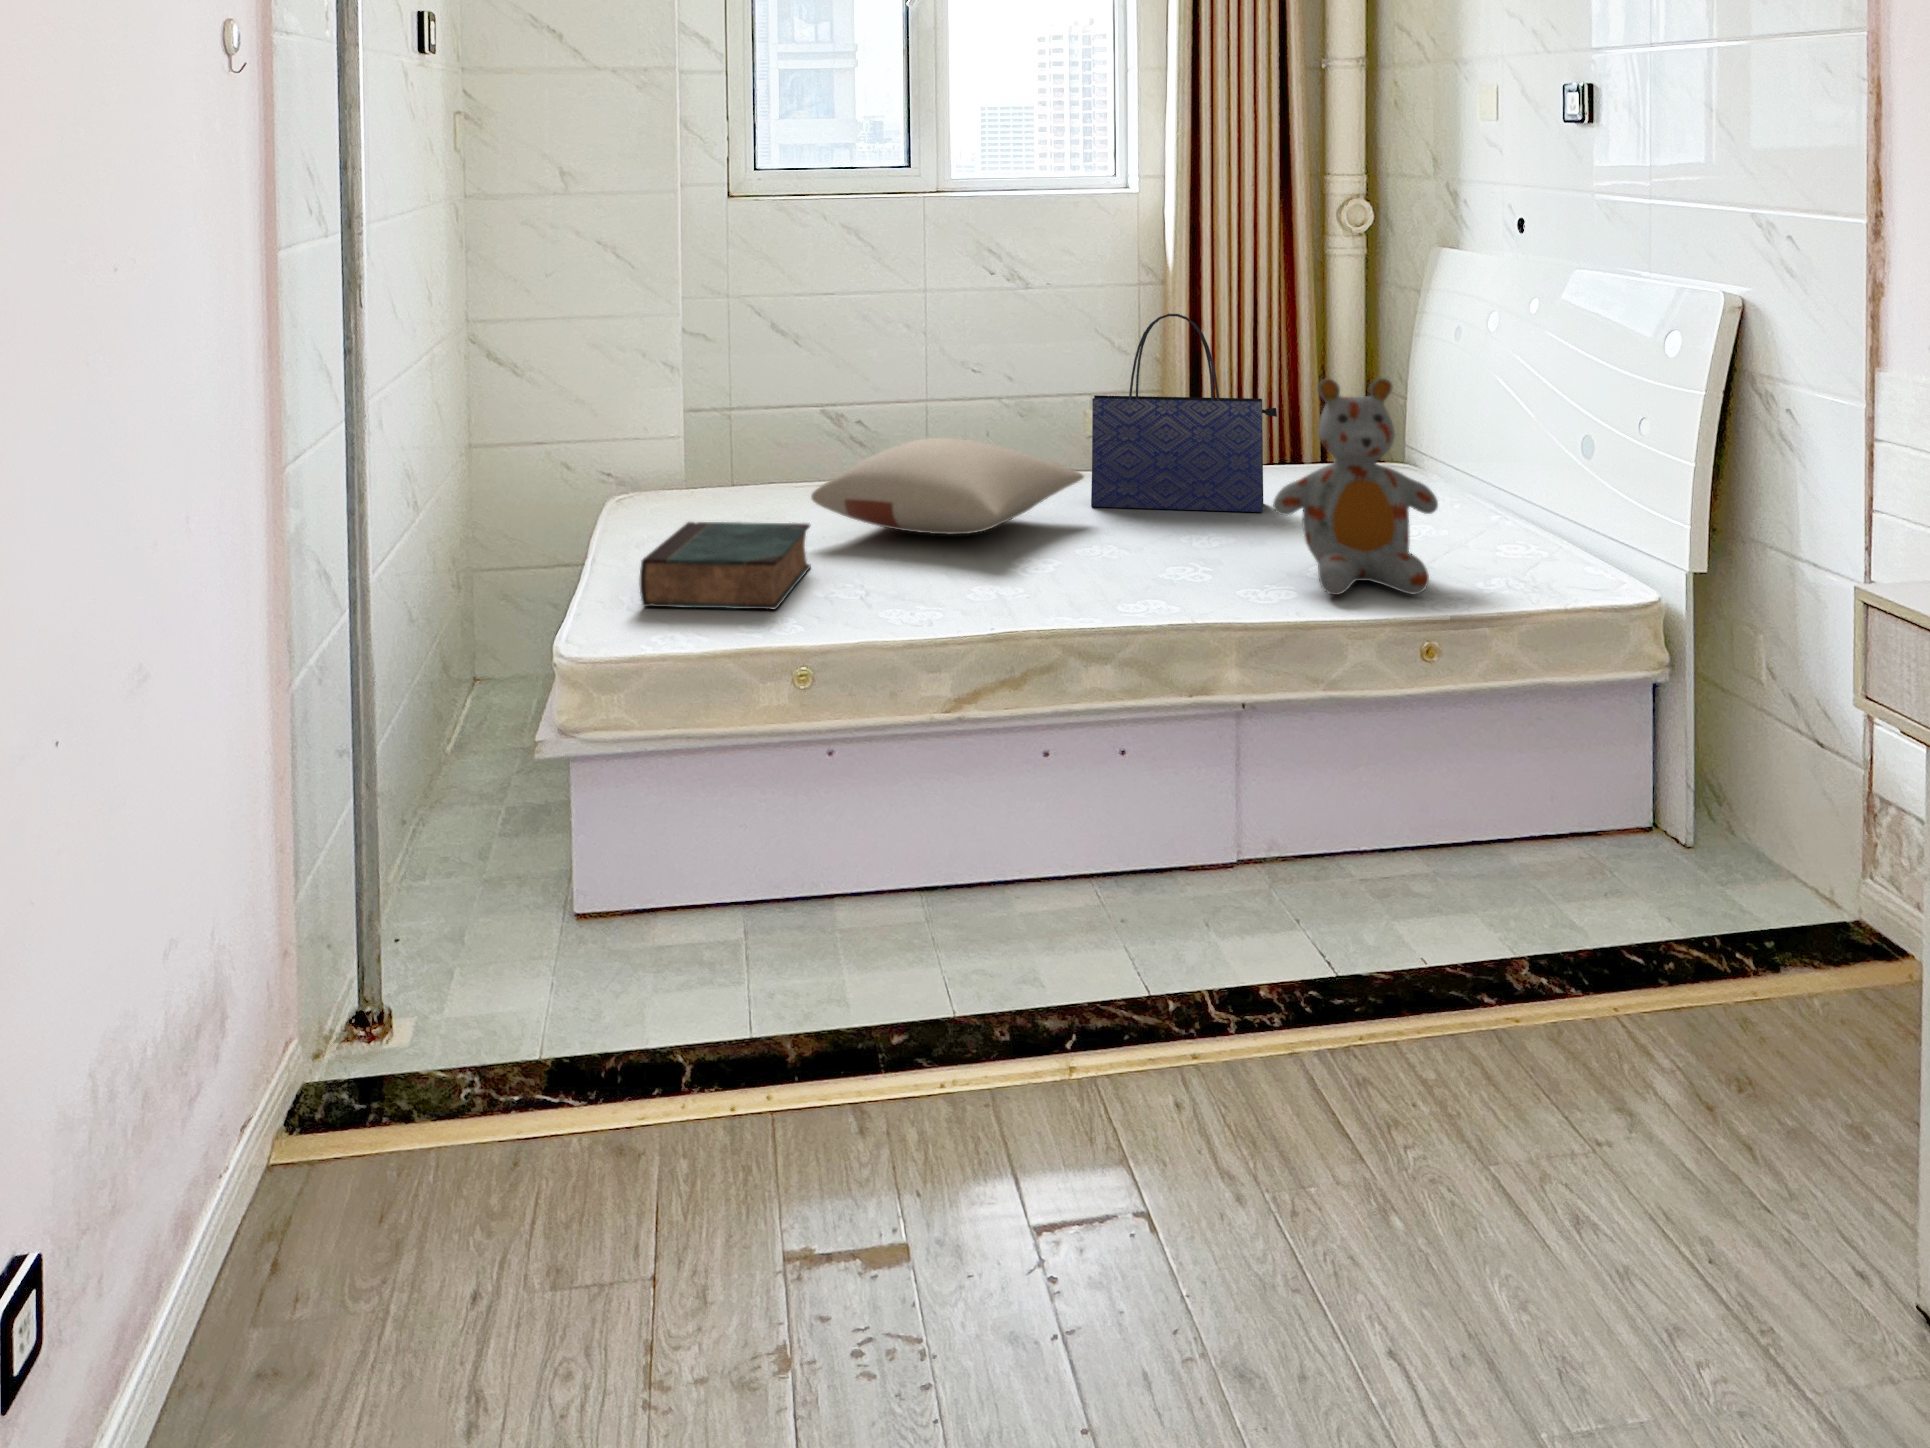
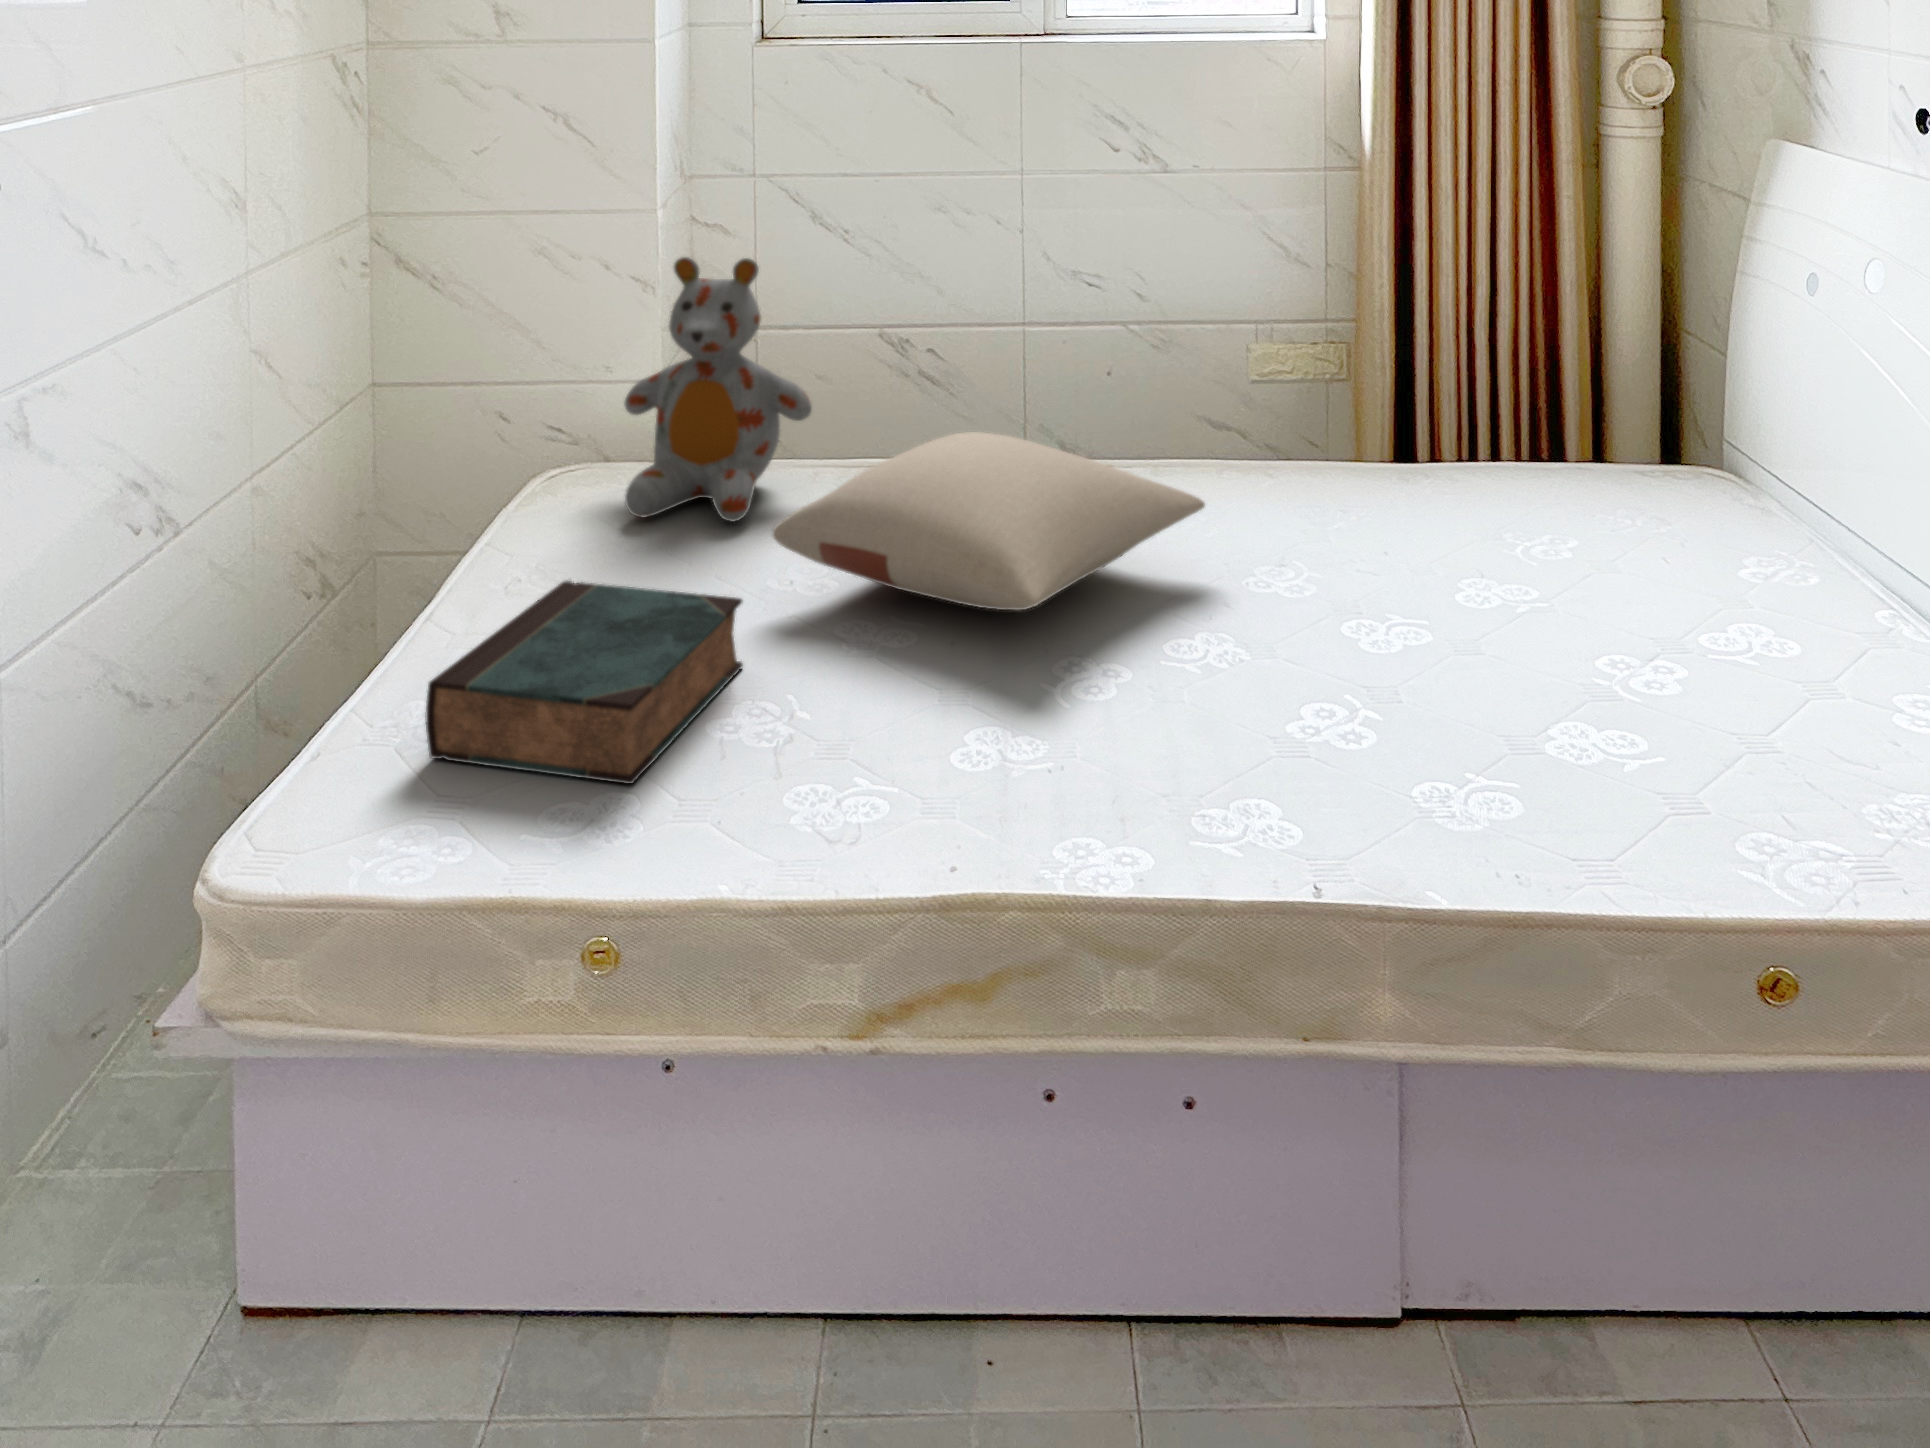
tote bag: present [1091,314,1277,512] -> none [1223,250,1515,572]
stuffed bear: present [1273,378,1438,595] -> present [624,257,812,522]

